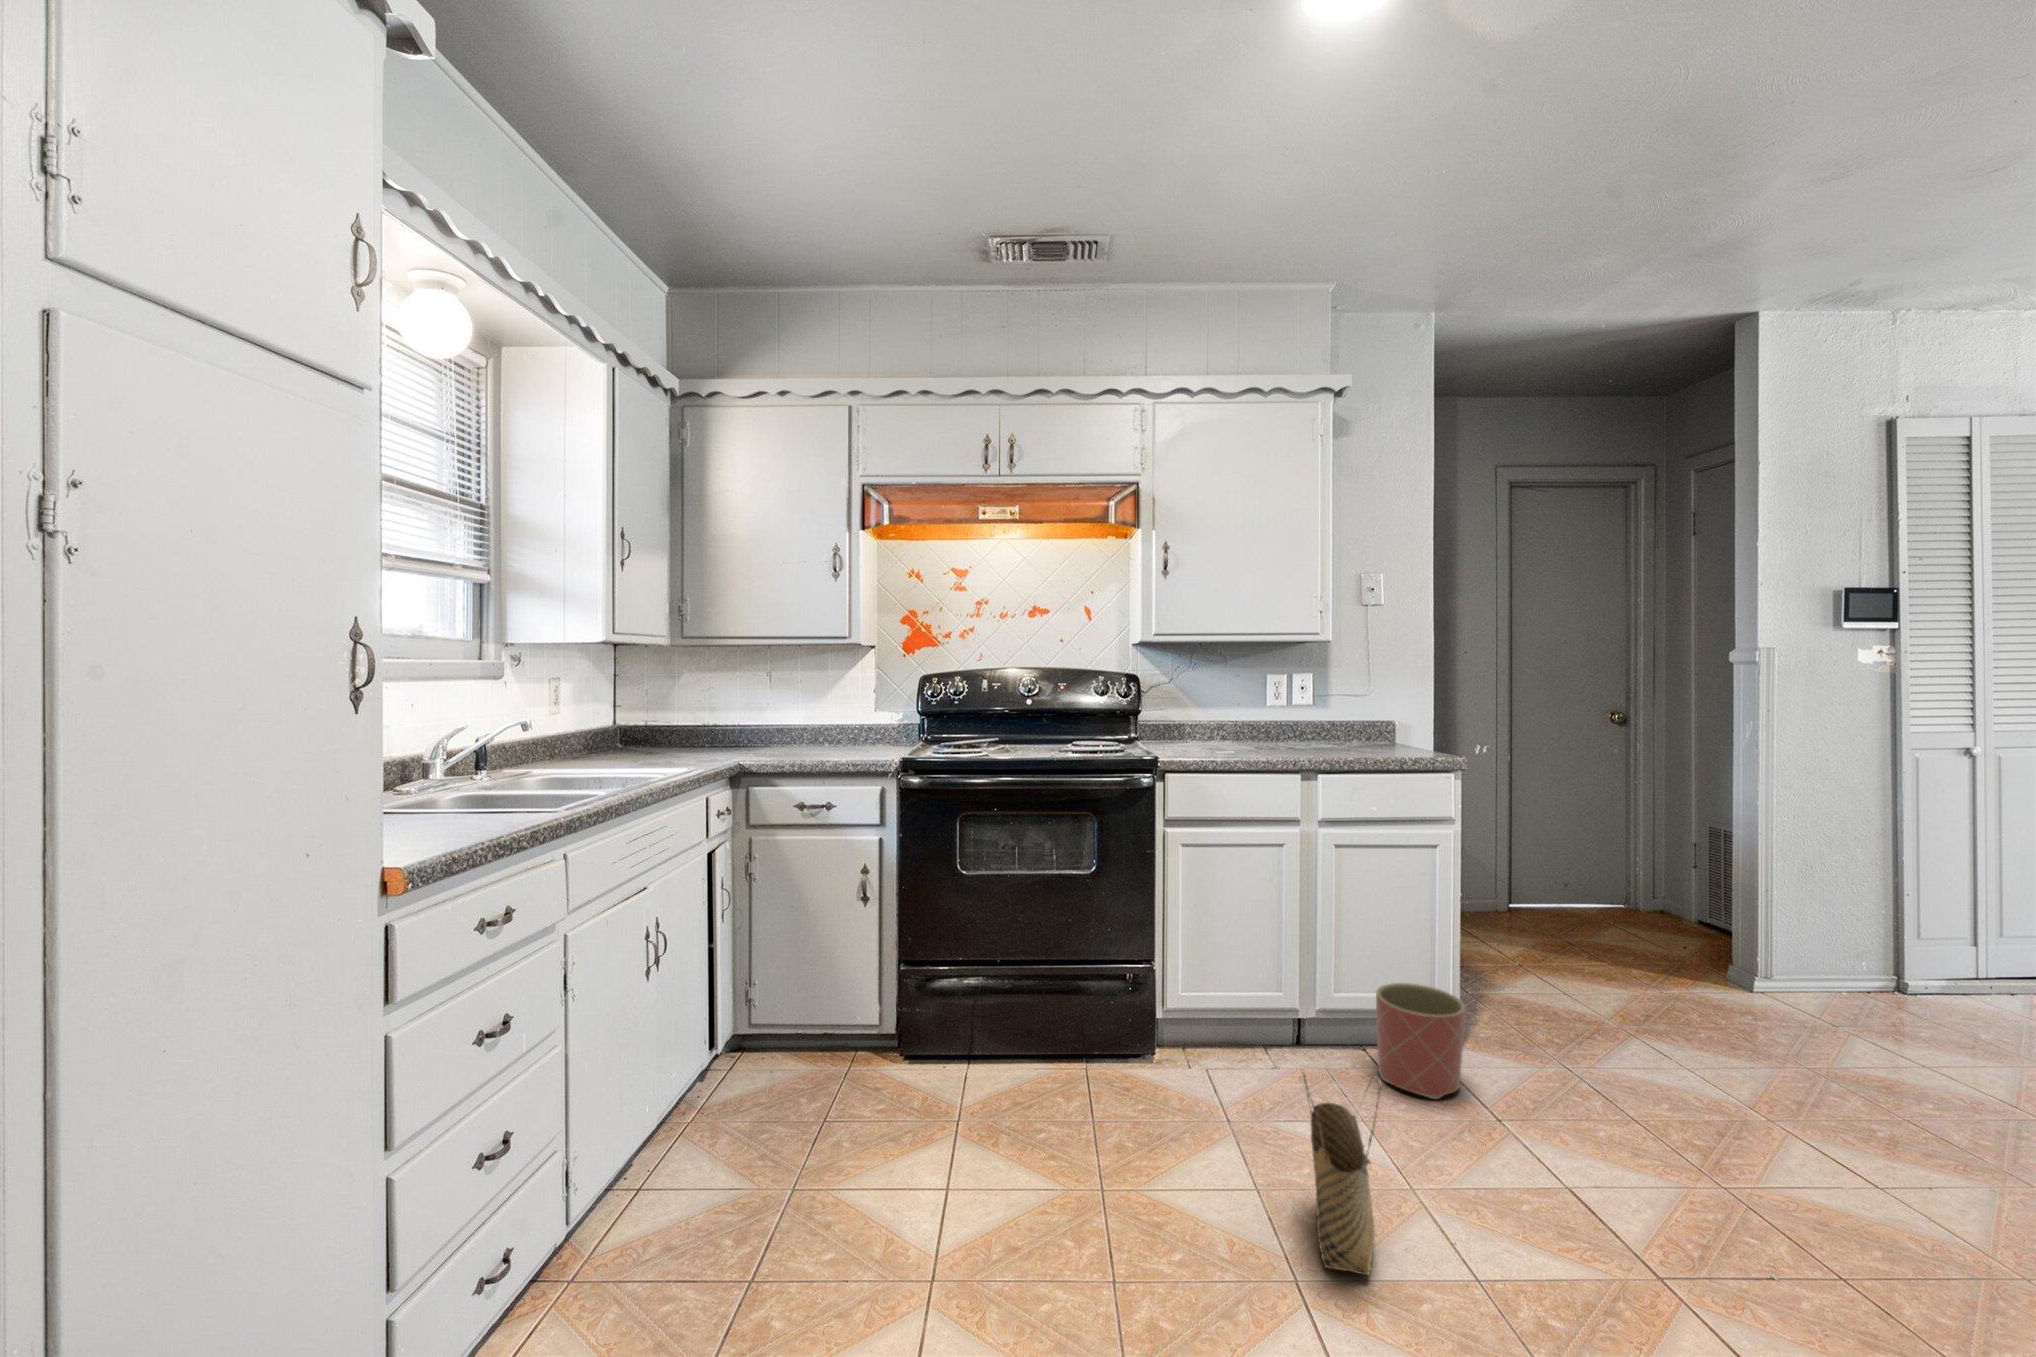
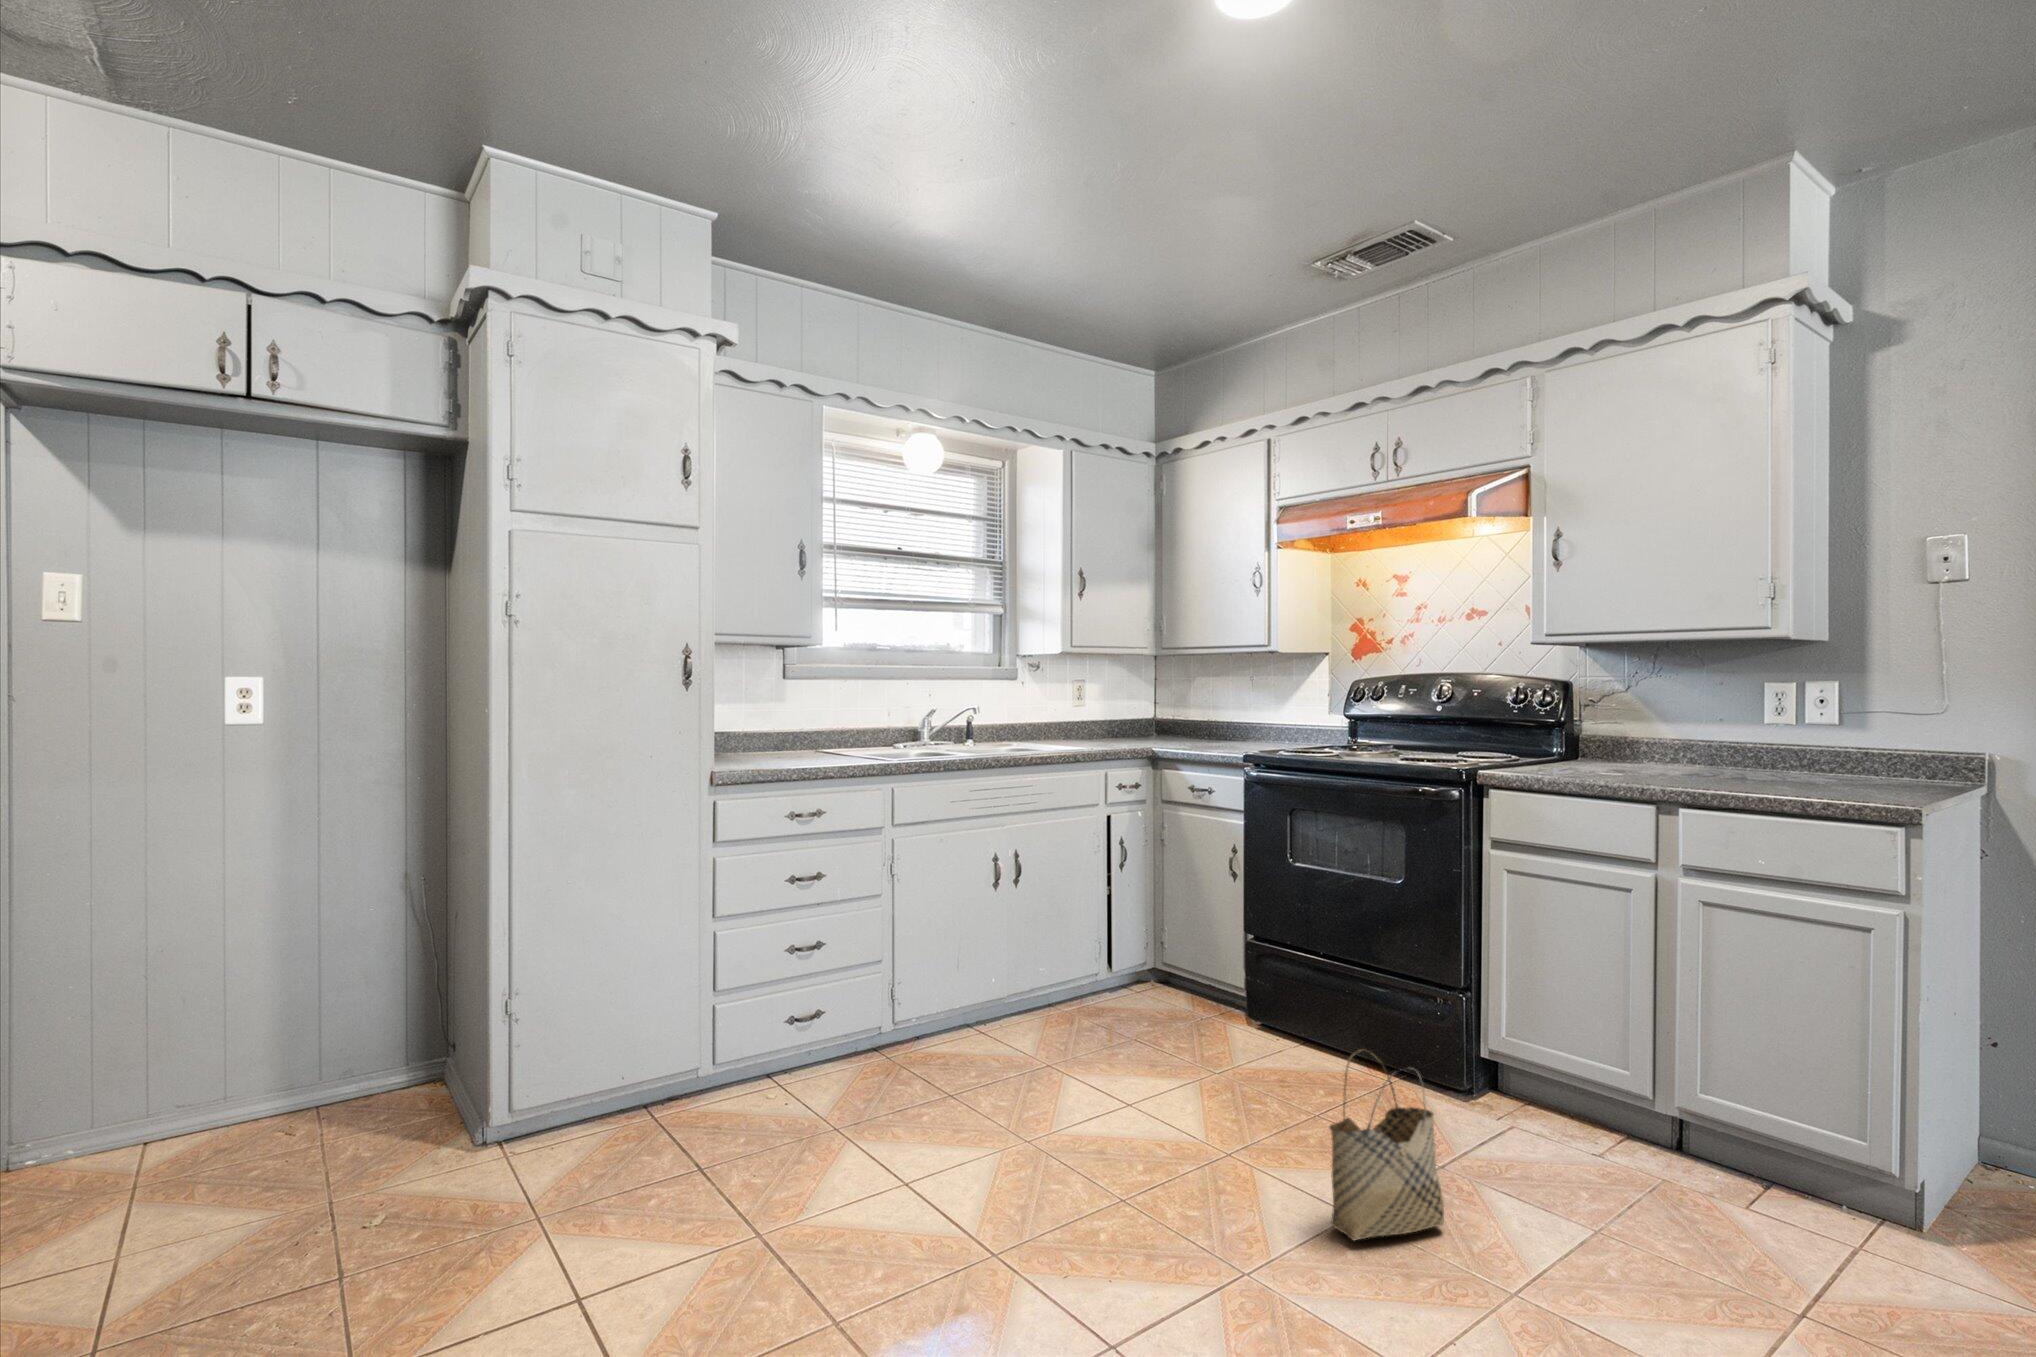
planter: present [1376,983,1466,1099] -> none [1700,1091,1833,1245]

